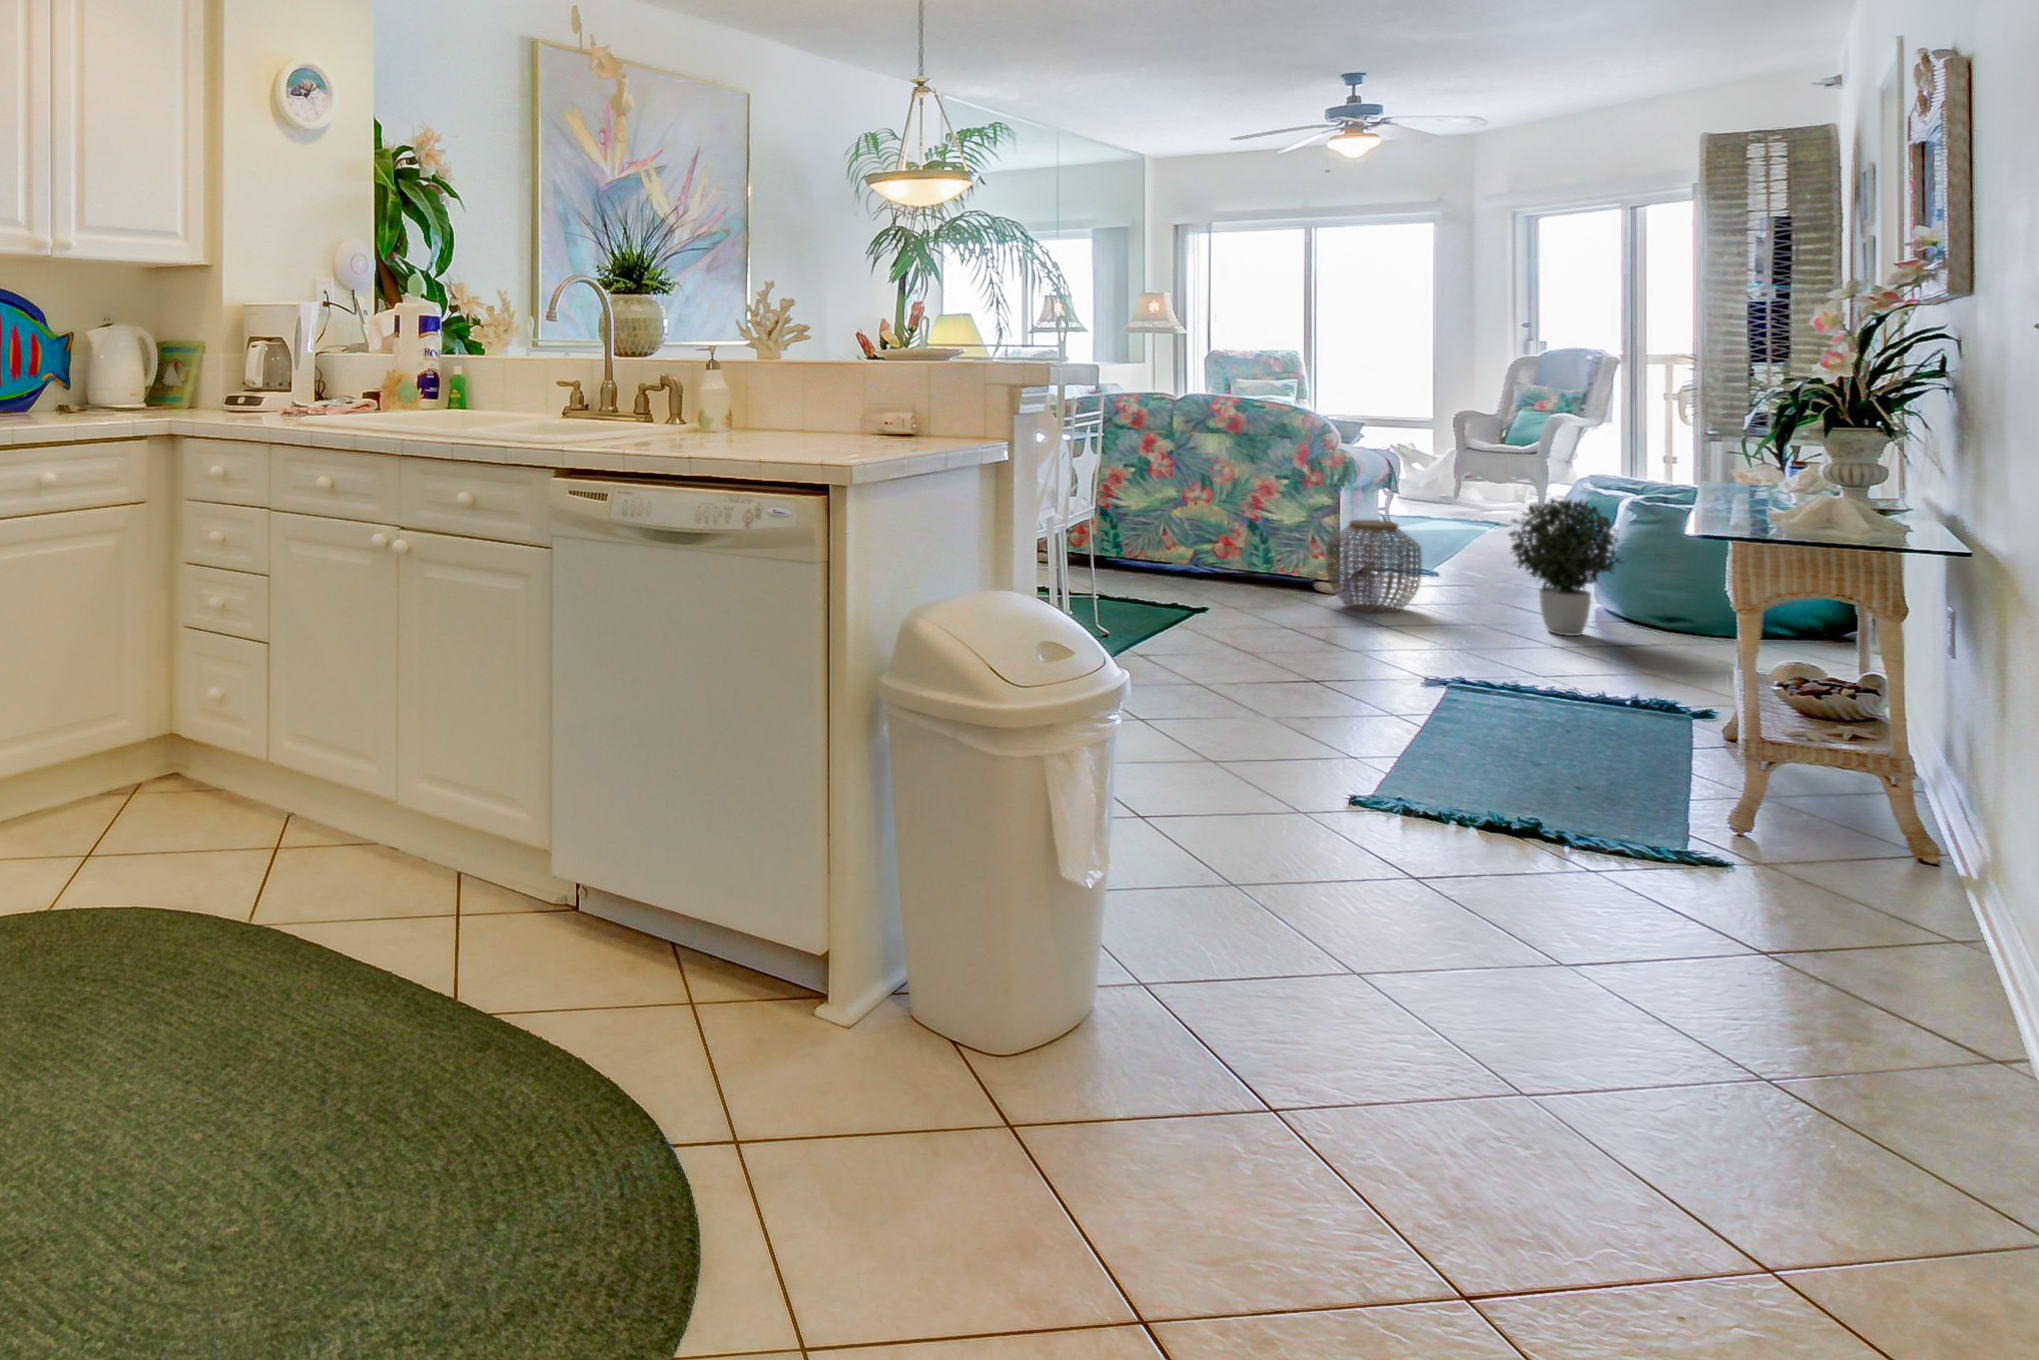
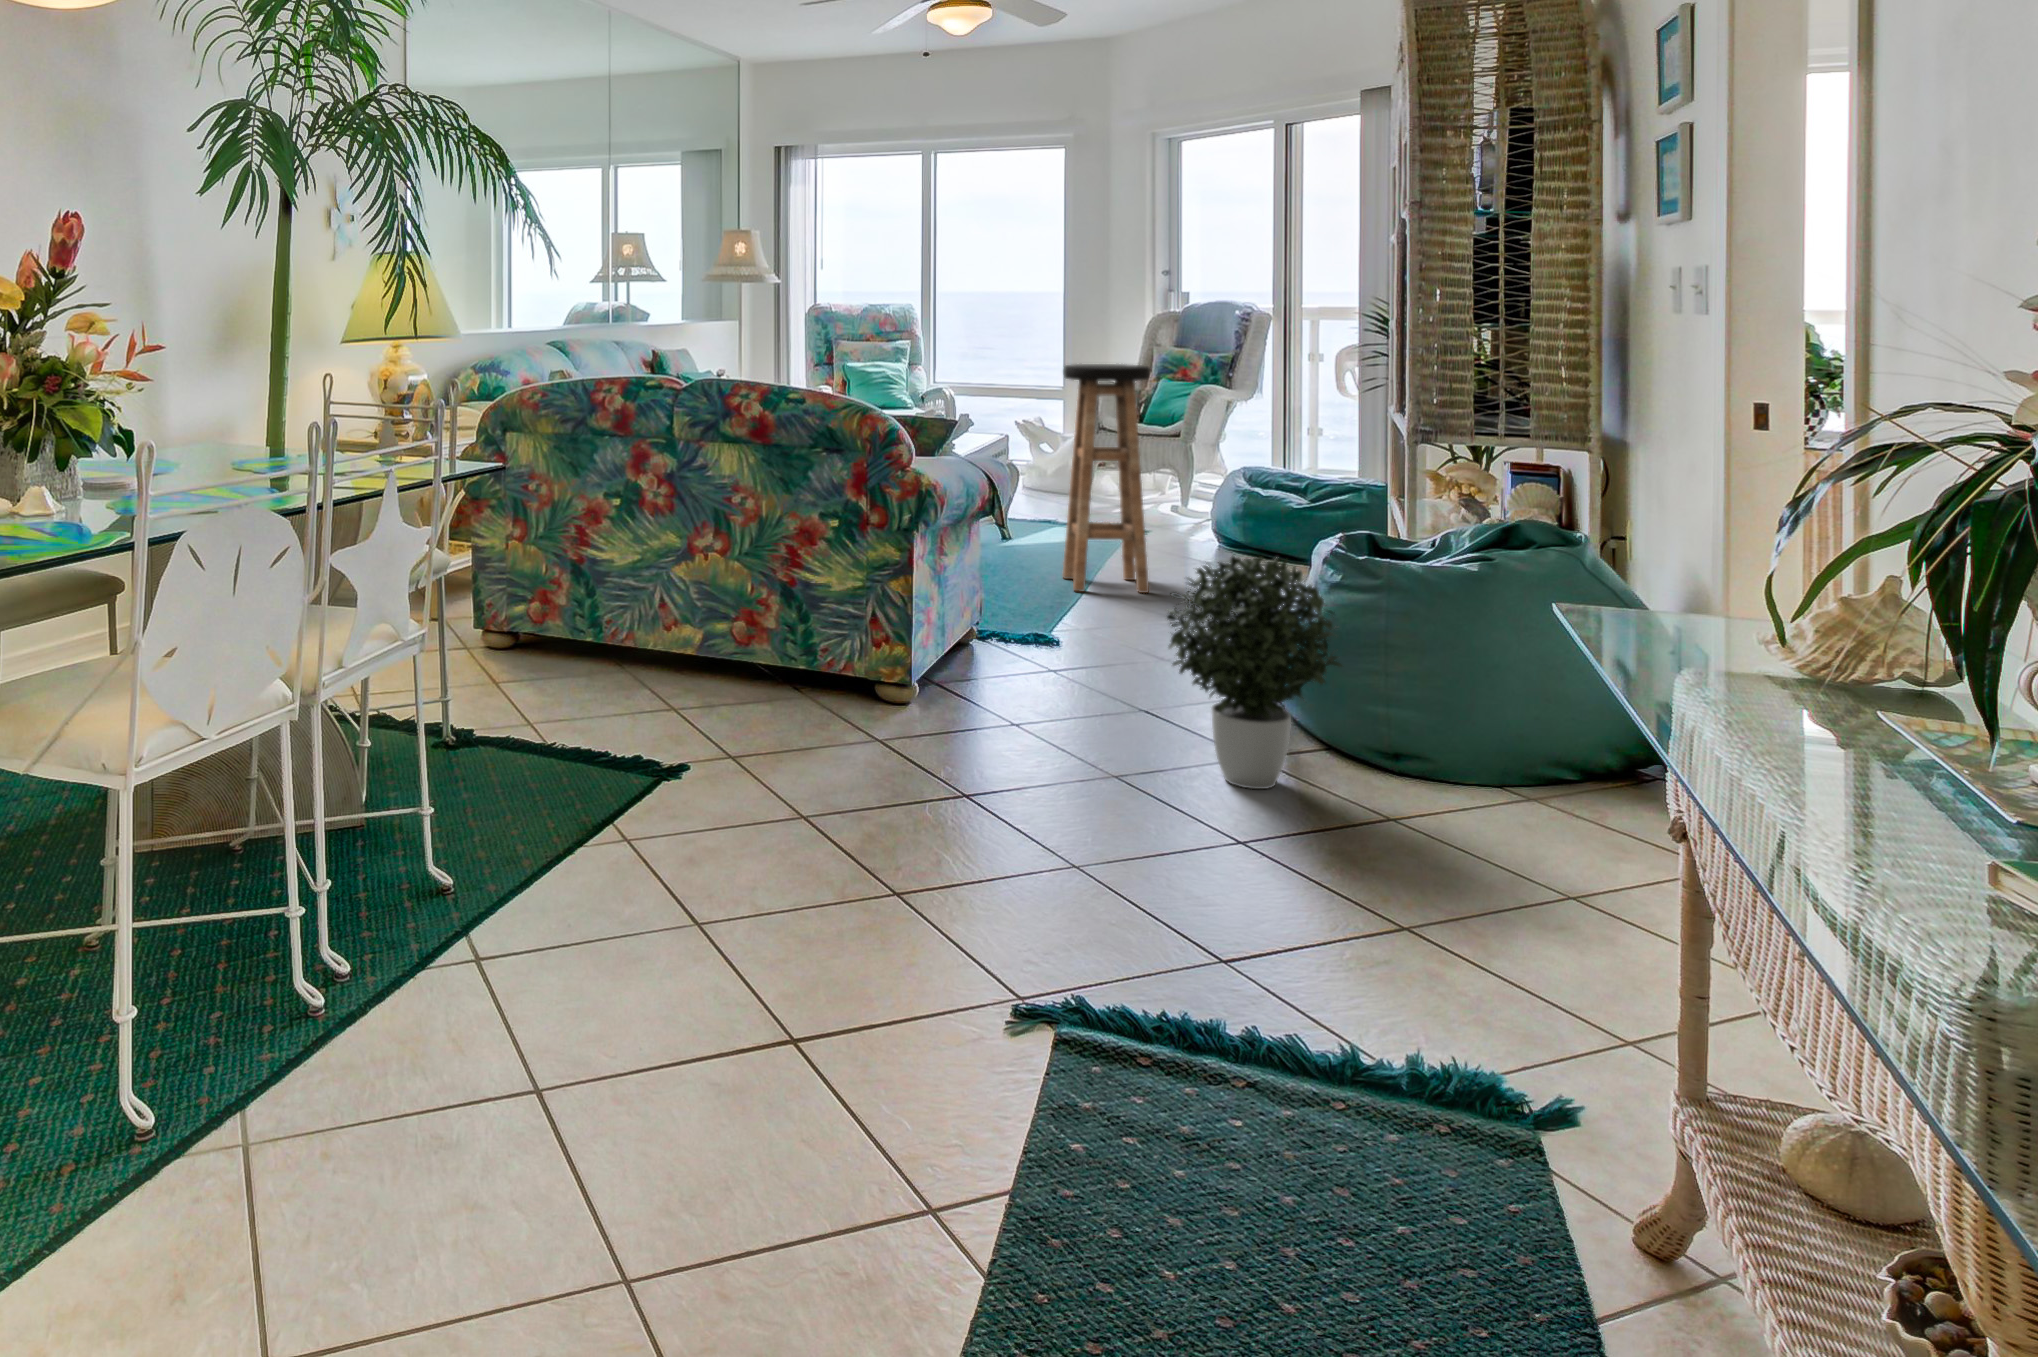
bar stool: none [1436,393,1505,556] -> present [1063,364,1150,593]
woven basket: present [1327,520,1422,613] -> none [894,585,1035,744]

